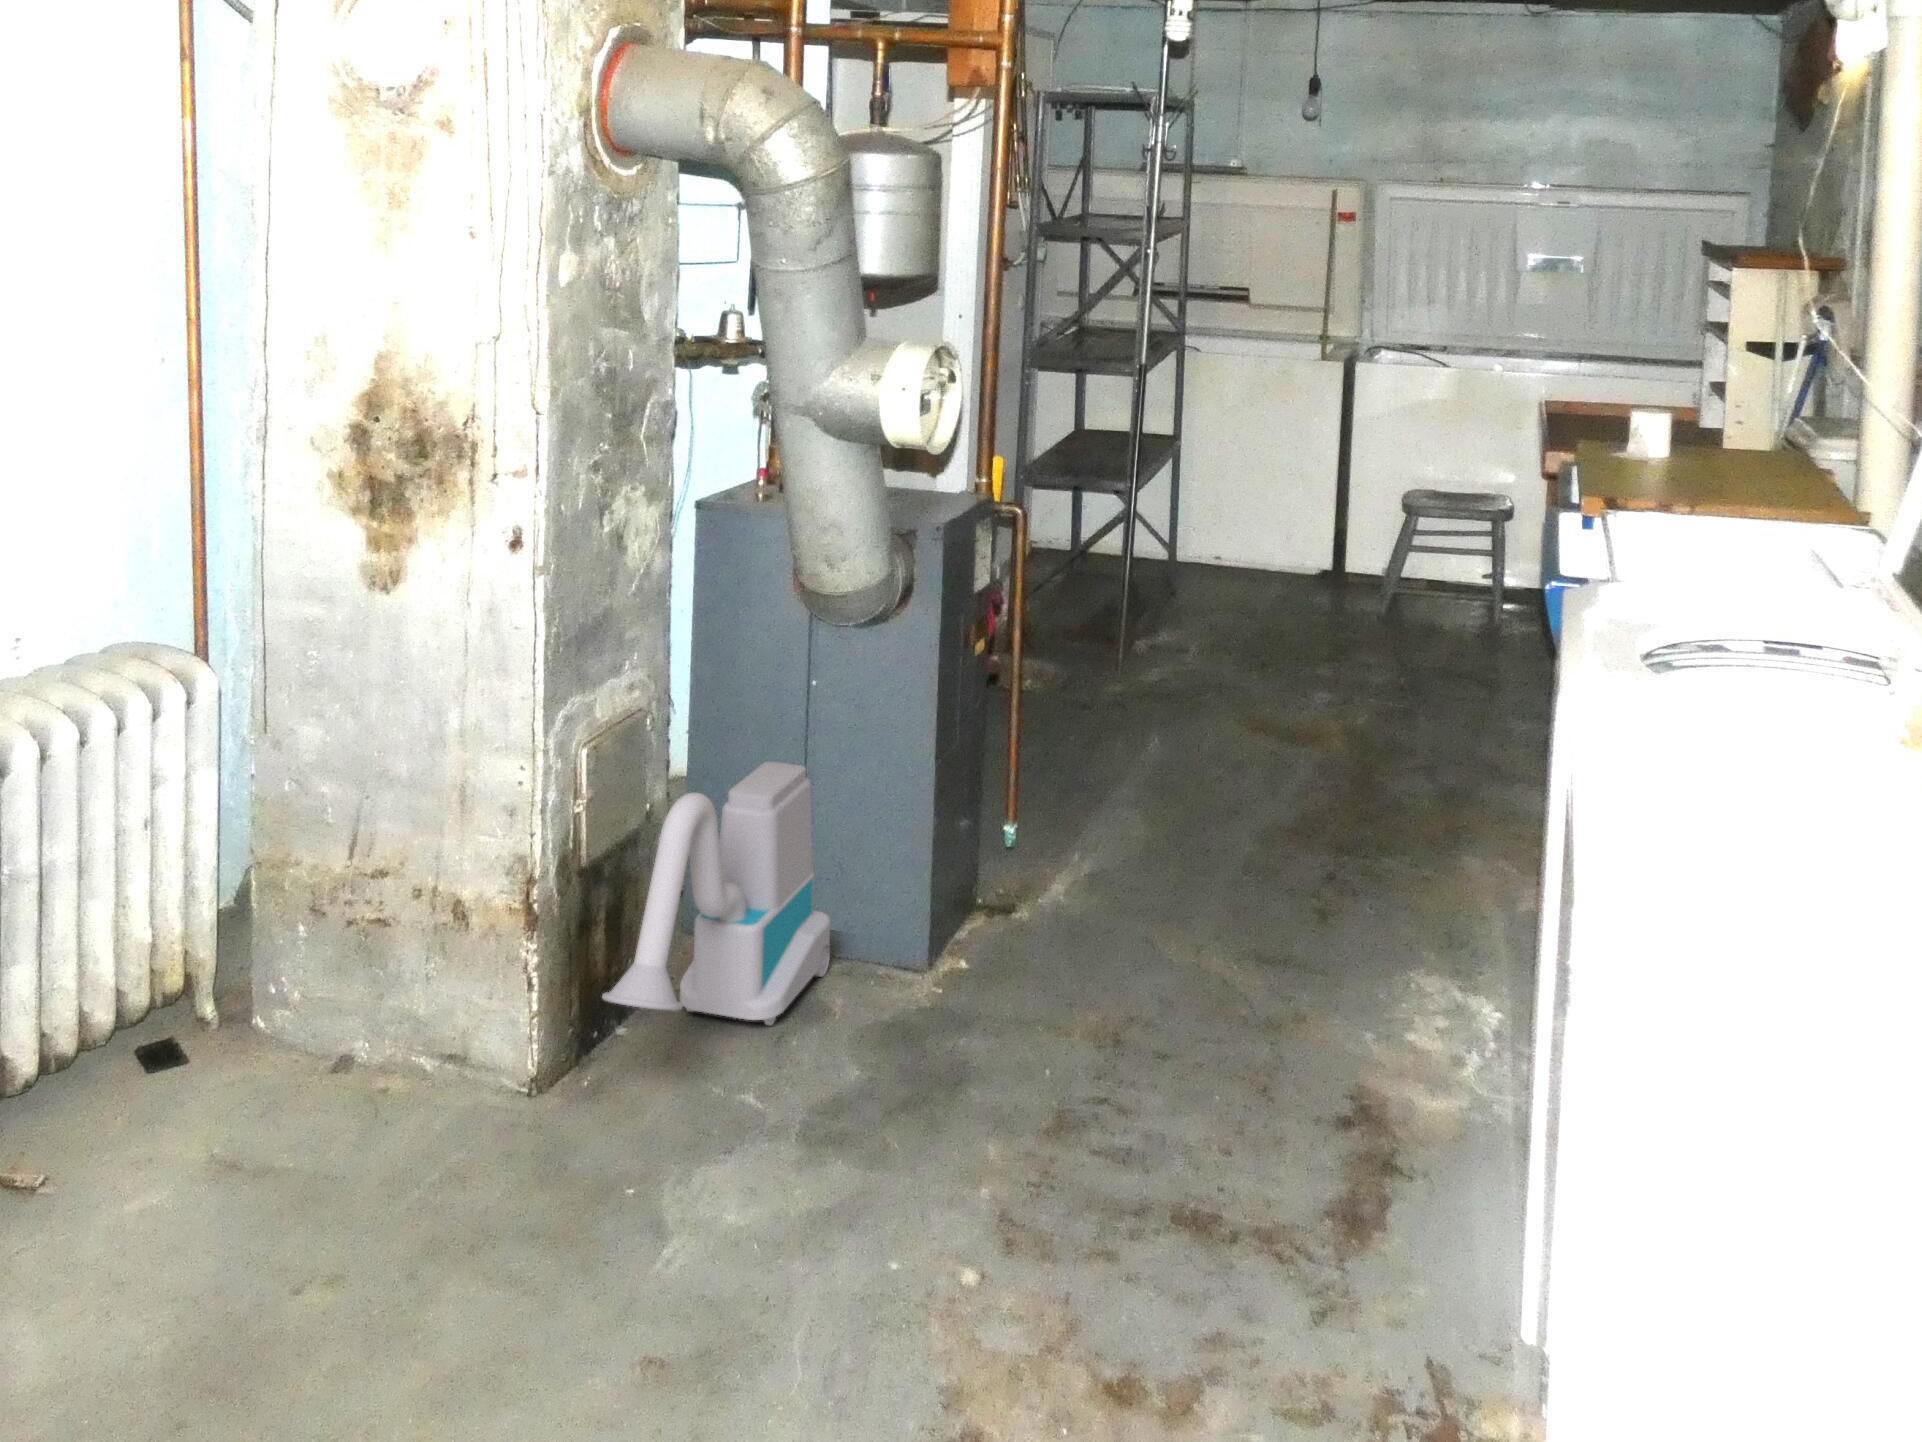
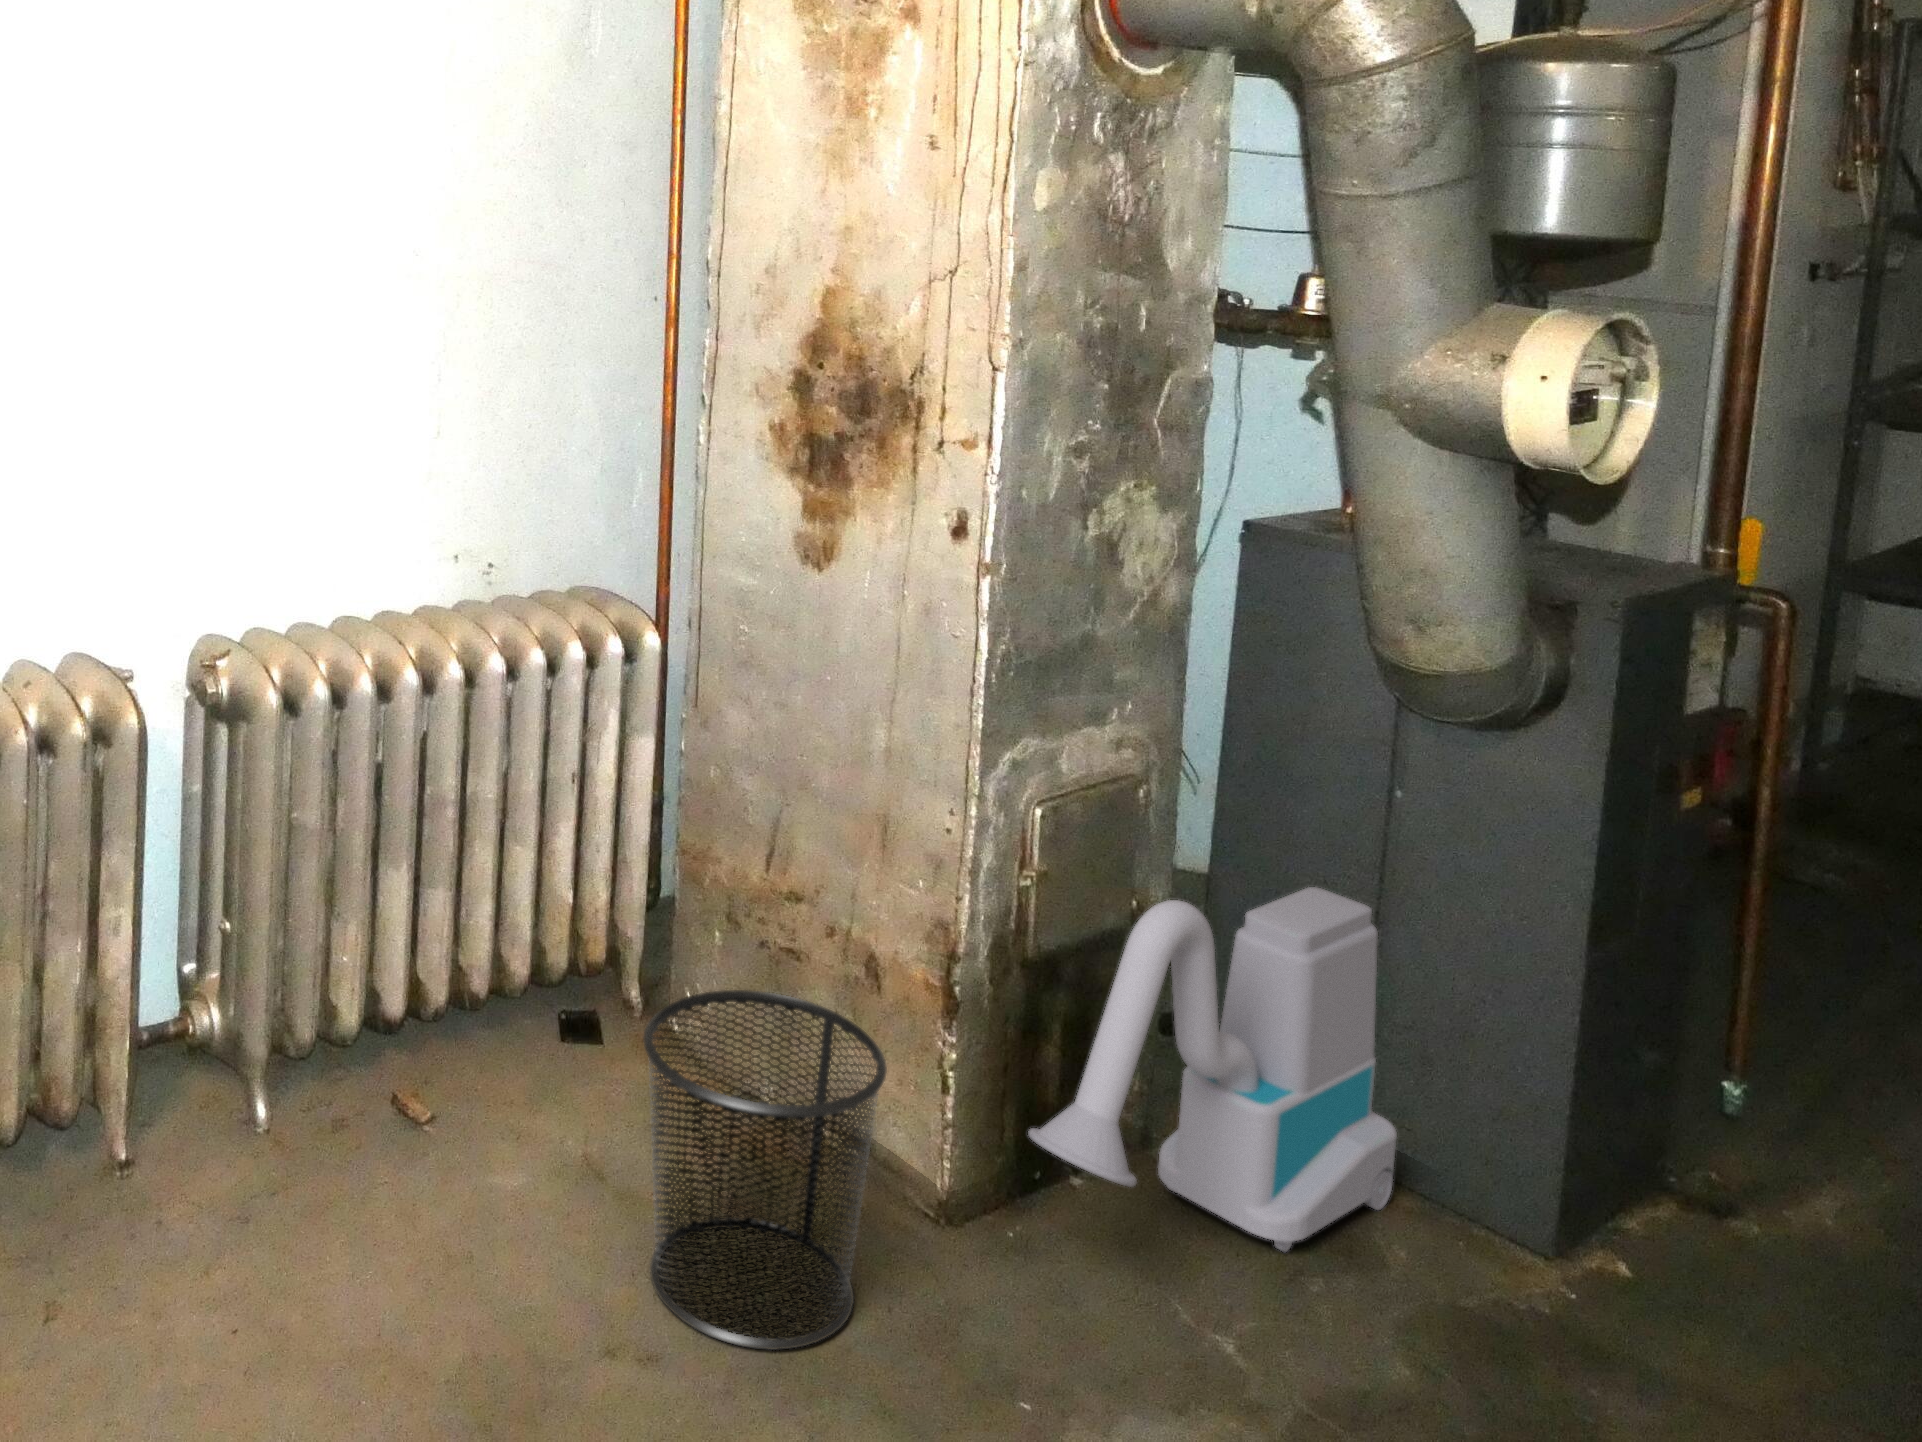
waste bin: none [283,952,498,1250] -> present [643,990,887,1350]

